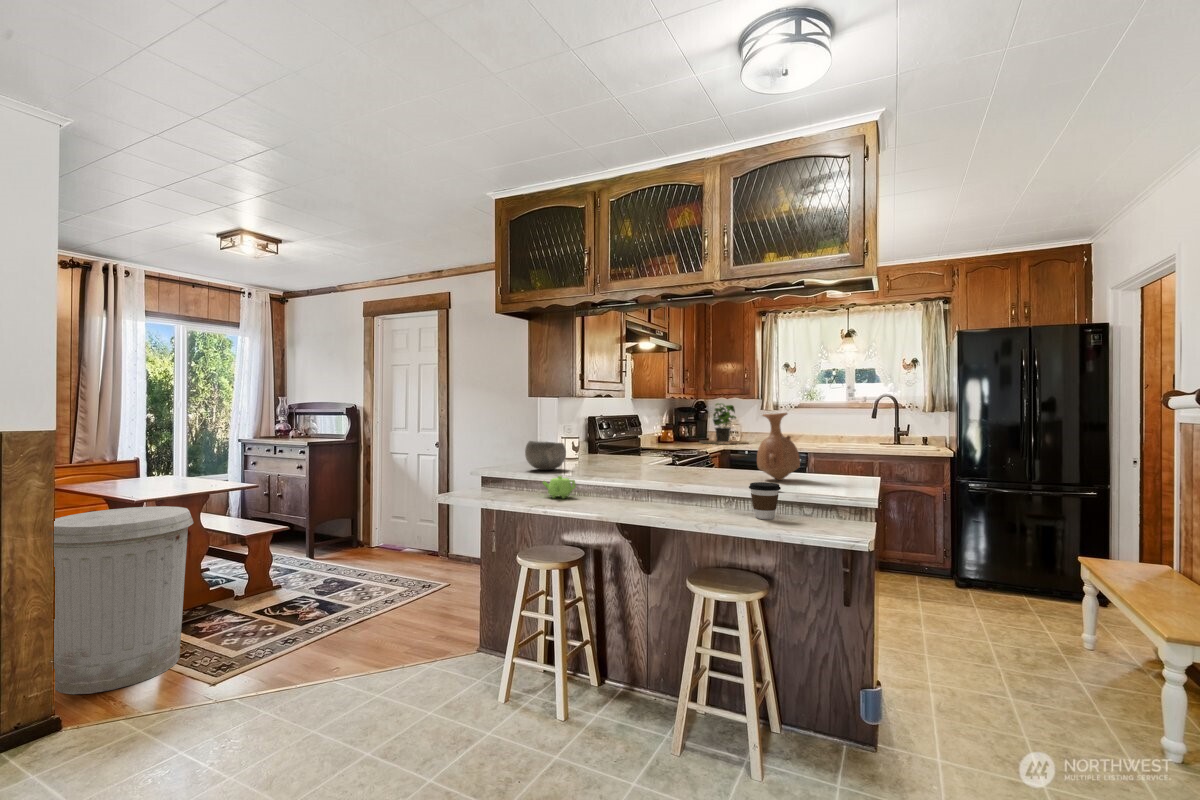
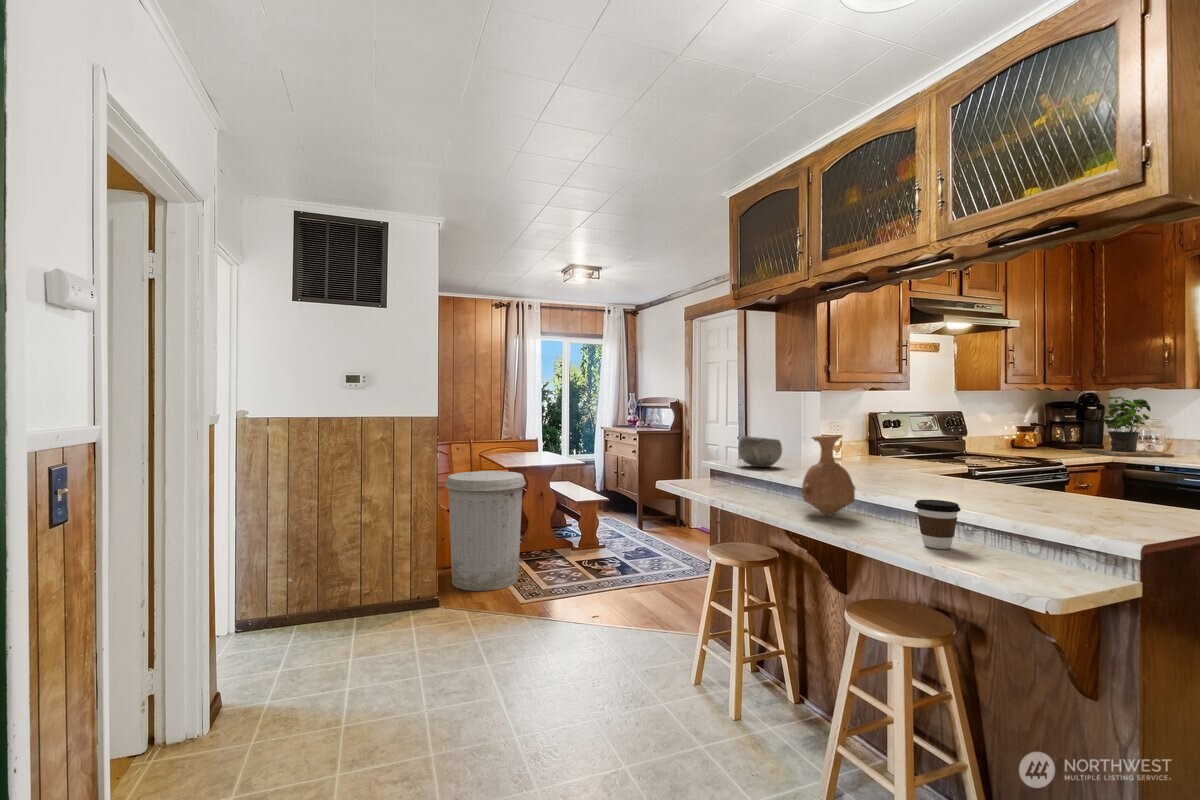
vase: present [757,413,800,480] -> present [801,435,855,516]
teapot: present [542,476,576,498] -> none [733,473,765,496]

